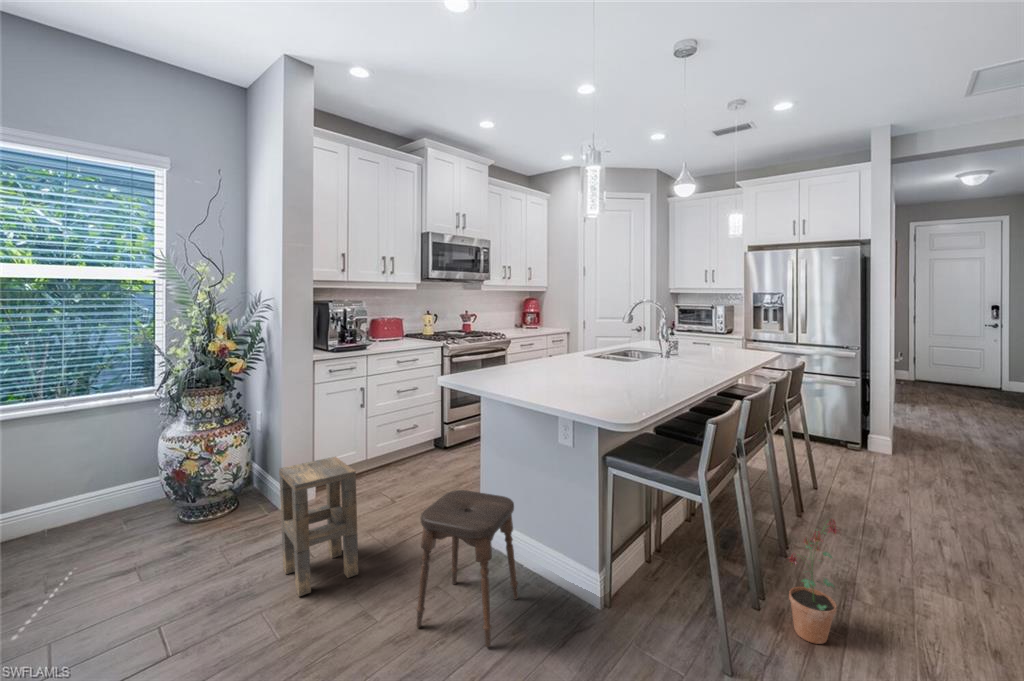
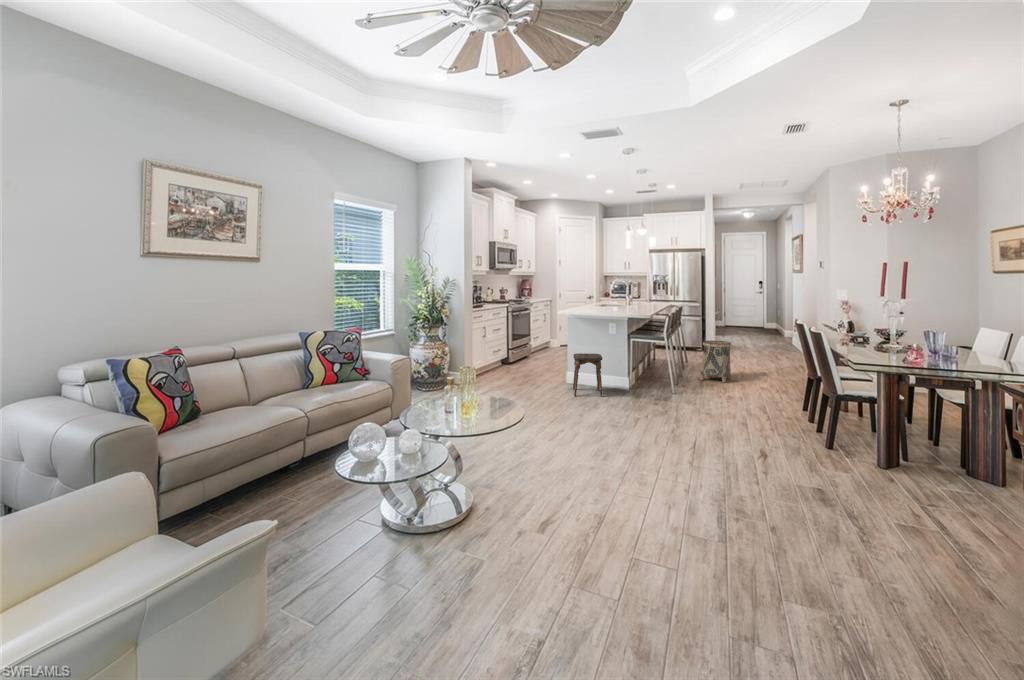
side table: present [279,457,358,596] -> none [505,348,536,395]
basket: none [849,465,963,616] -> present [700,341,731,382]
potted plant: present [789,519,837,644] -> none [684,351,699,389]

